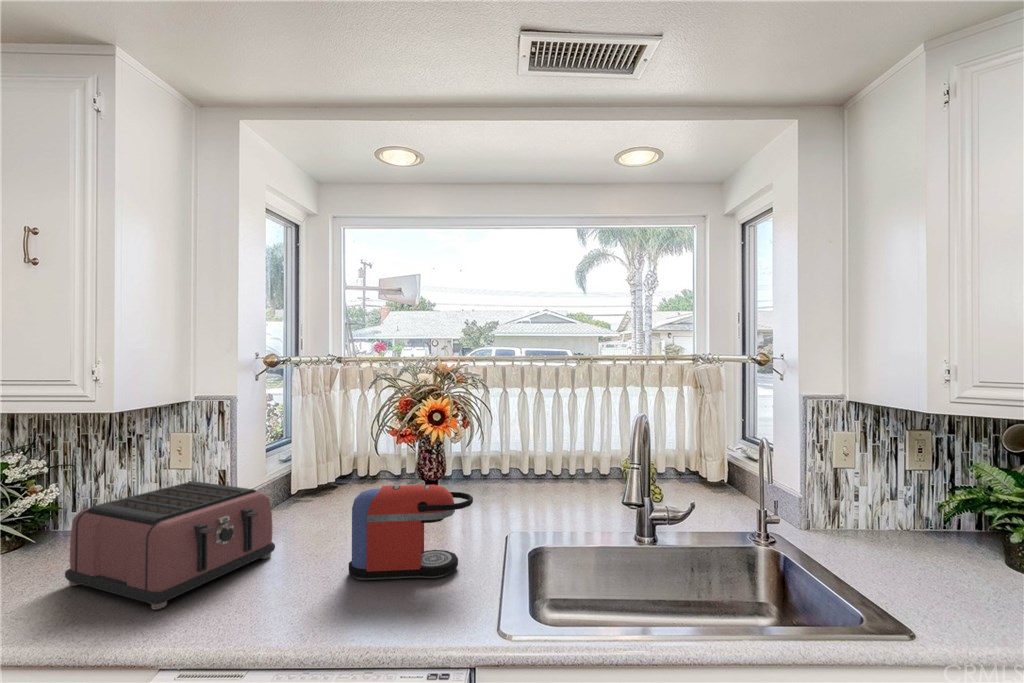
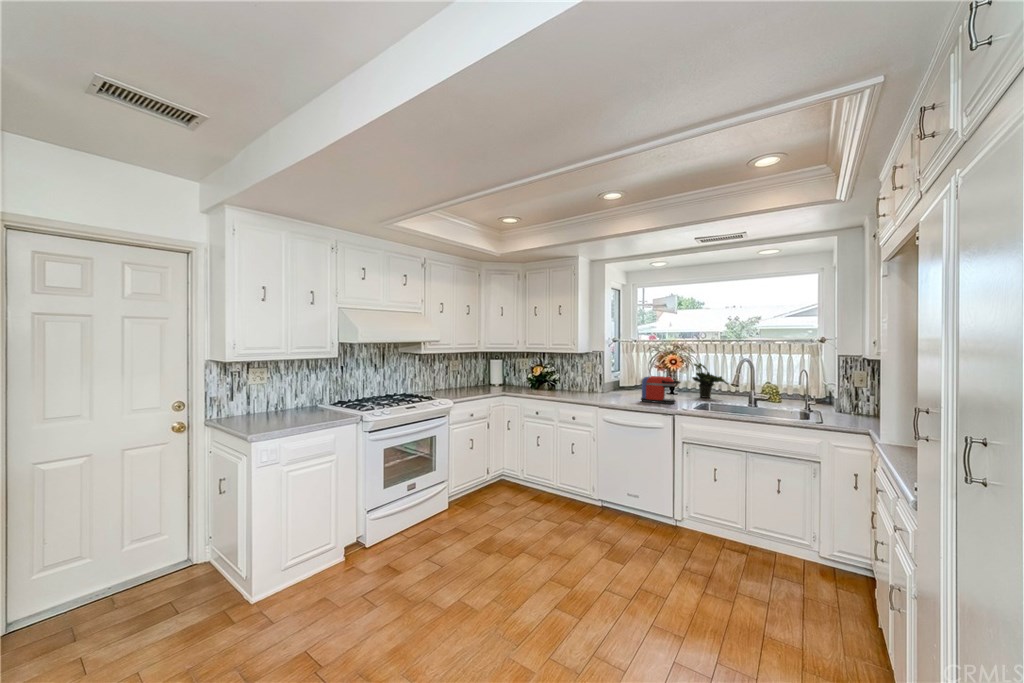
potted plant: none [478,417,560,503] -> present [692,363,728,398]
toaster: present [65,481,275,609] -> none [568,375,618,399]

